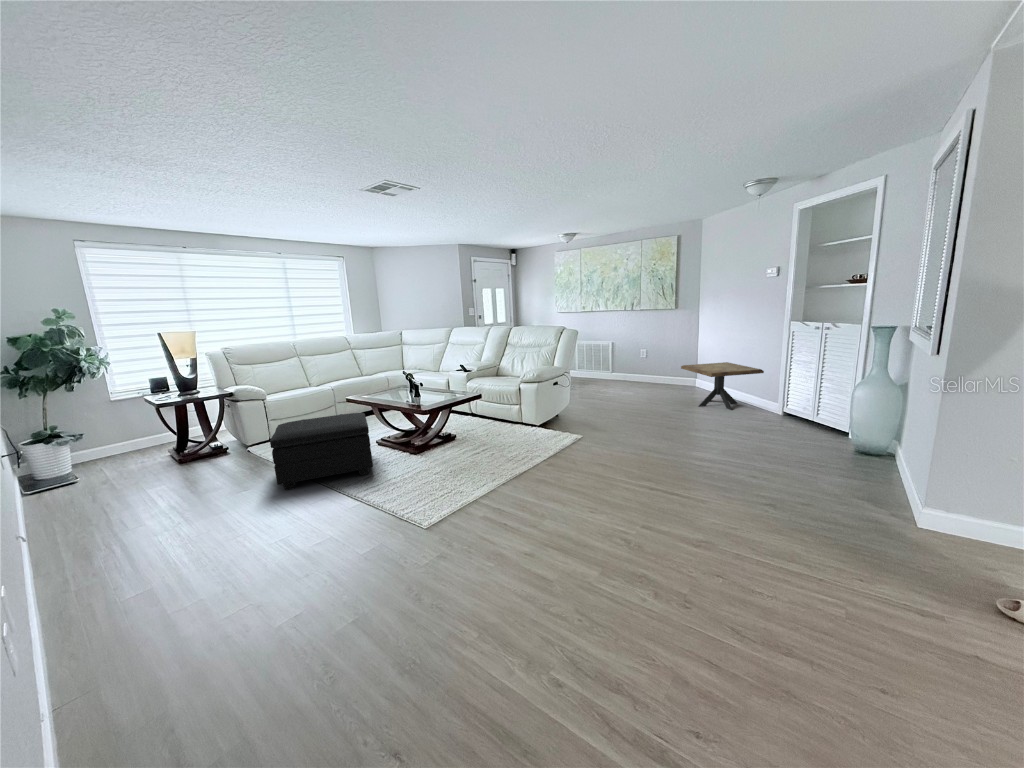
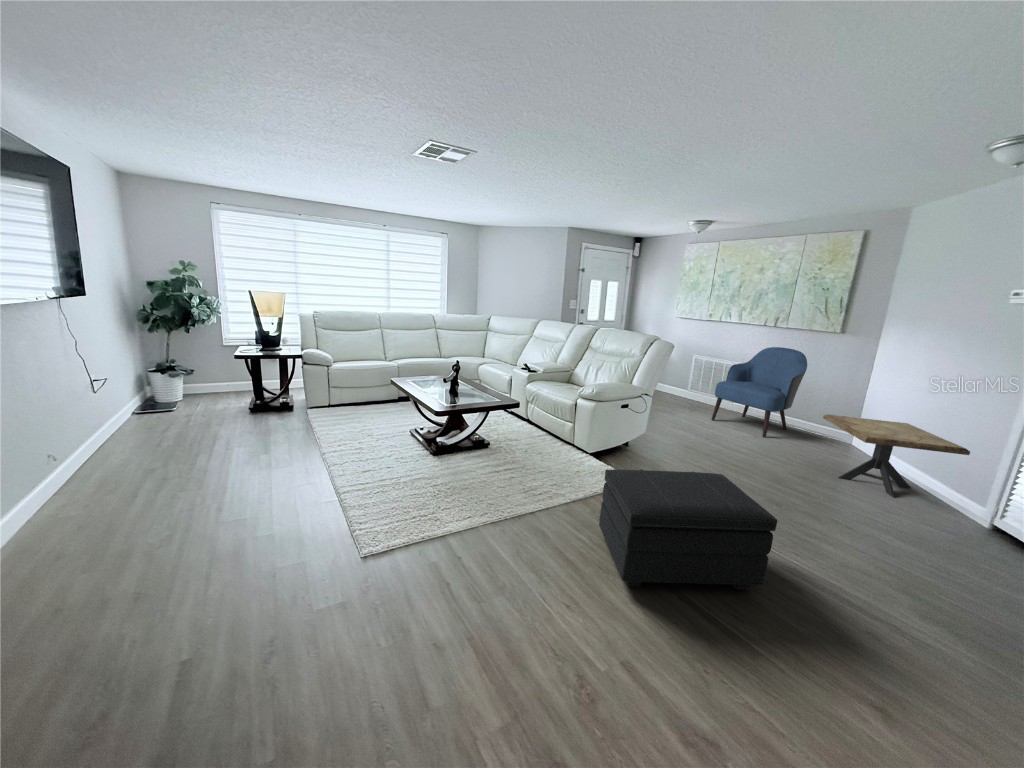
armchair: none [603,325,659,392] -> present [712,347,807,437]
footstool: present [270,413,373,490] -> present [599,469,777,590]

